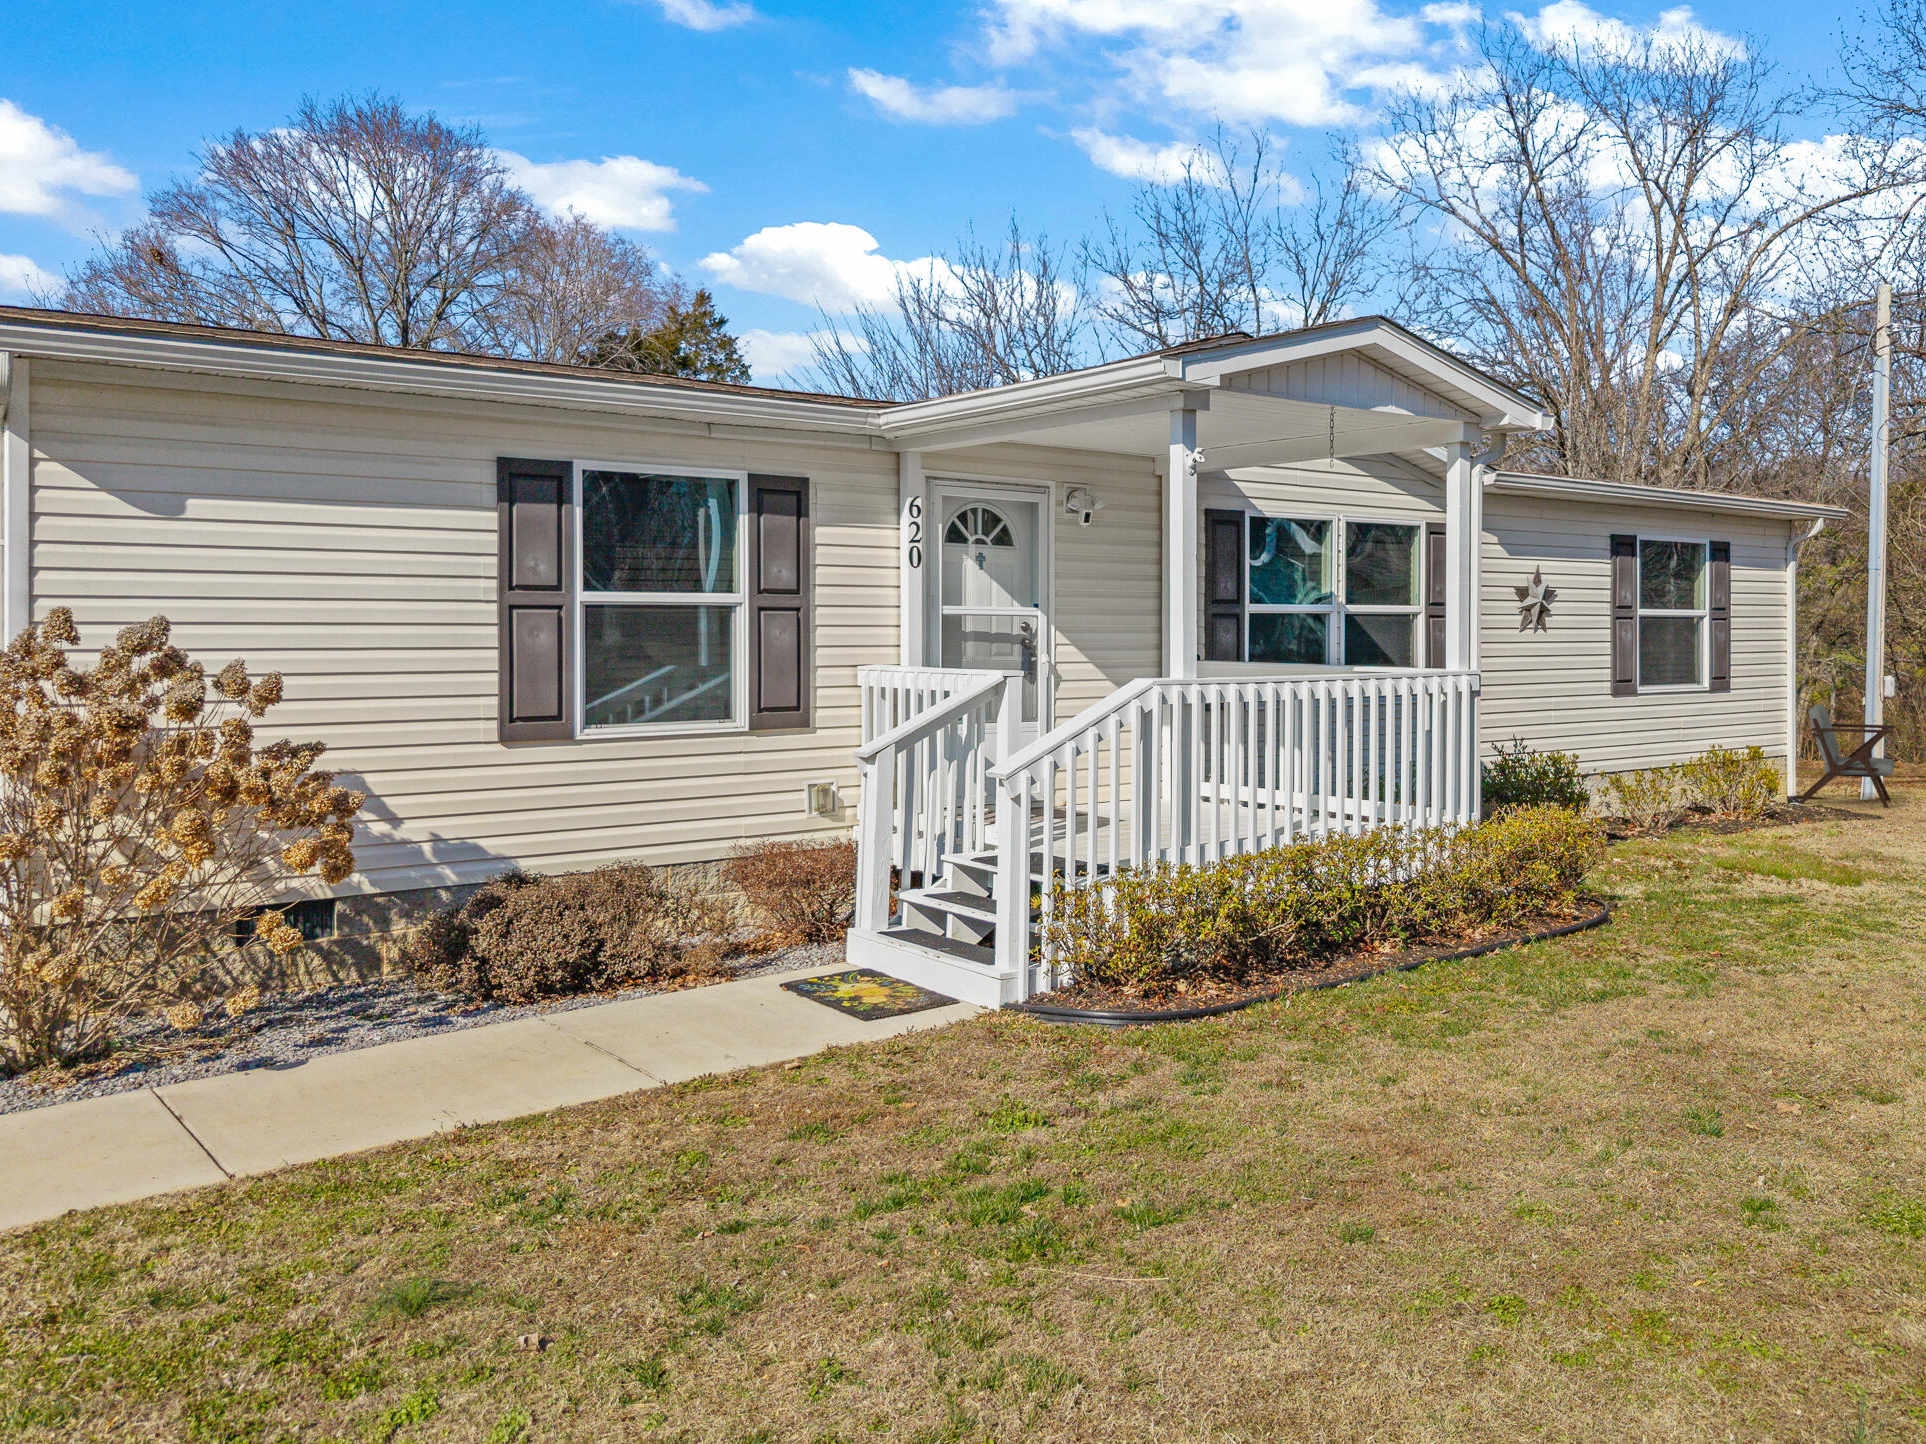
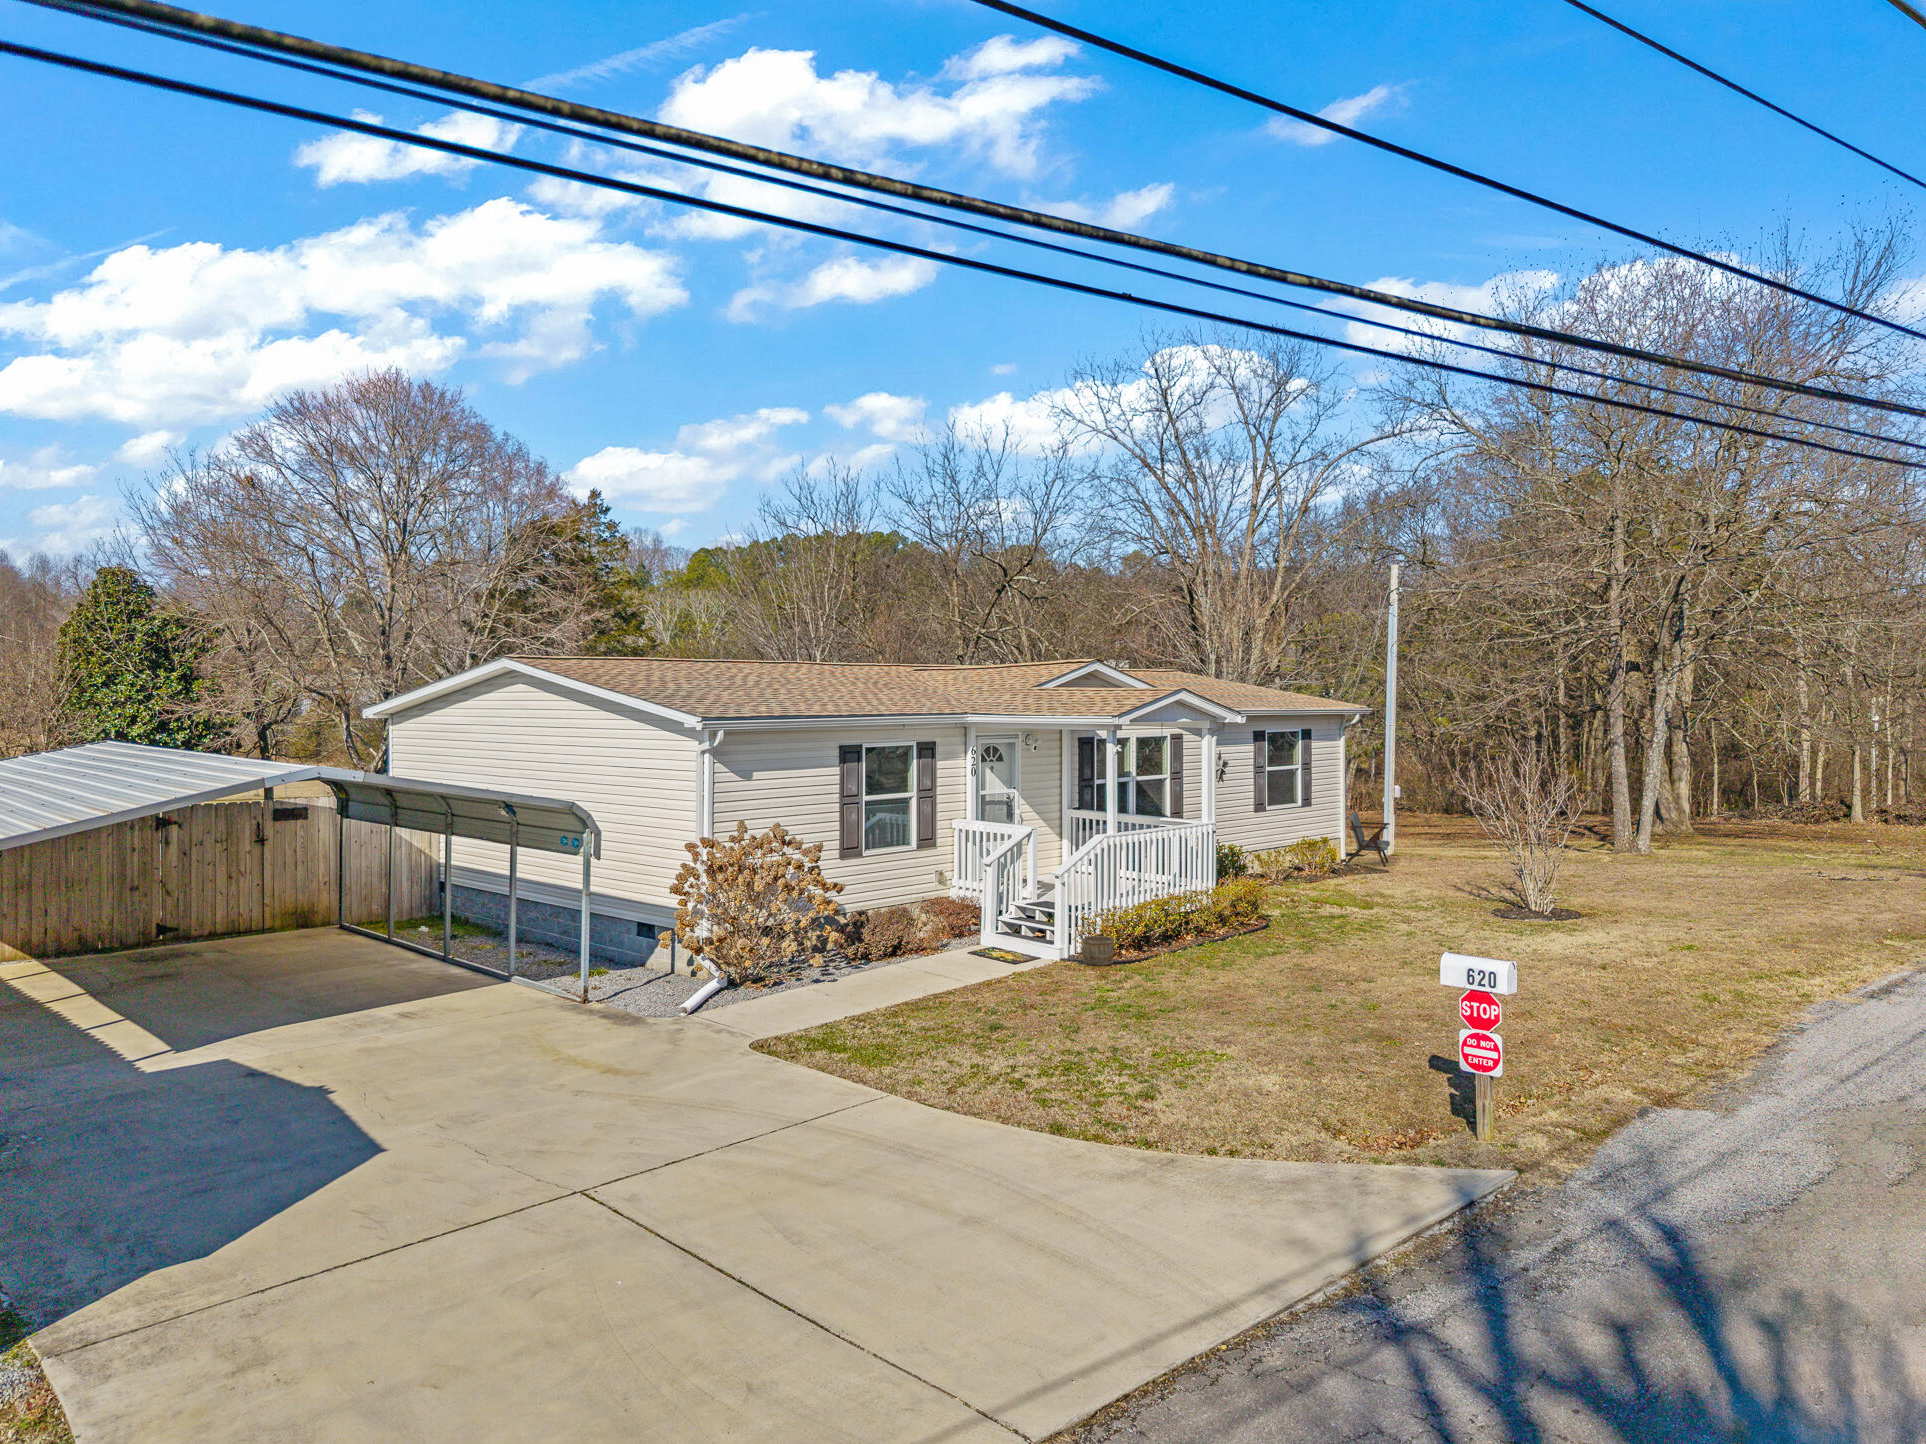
wooden bucket: none [1057,947,1146,1035] -> present [1082,936,1114,966]

